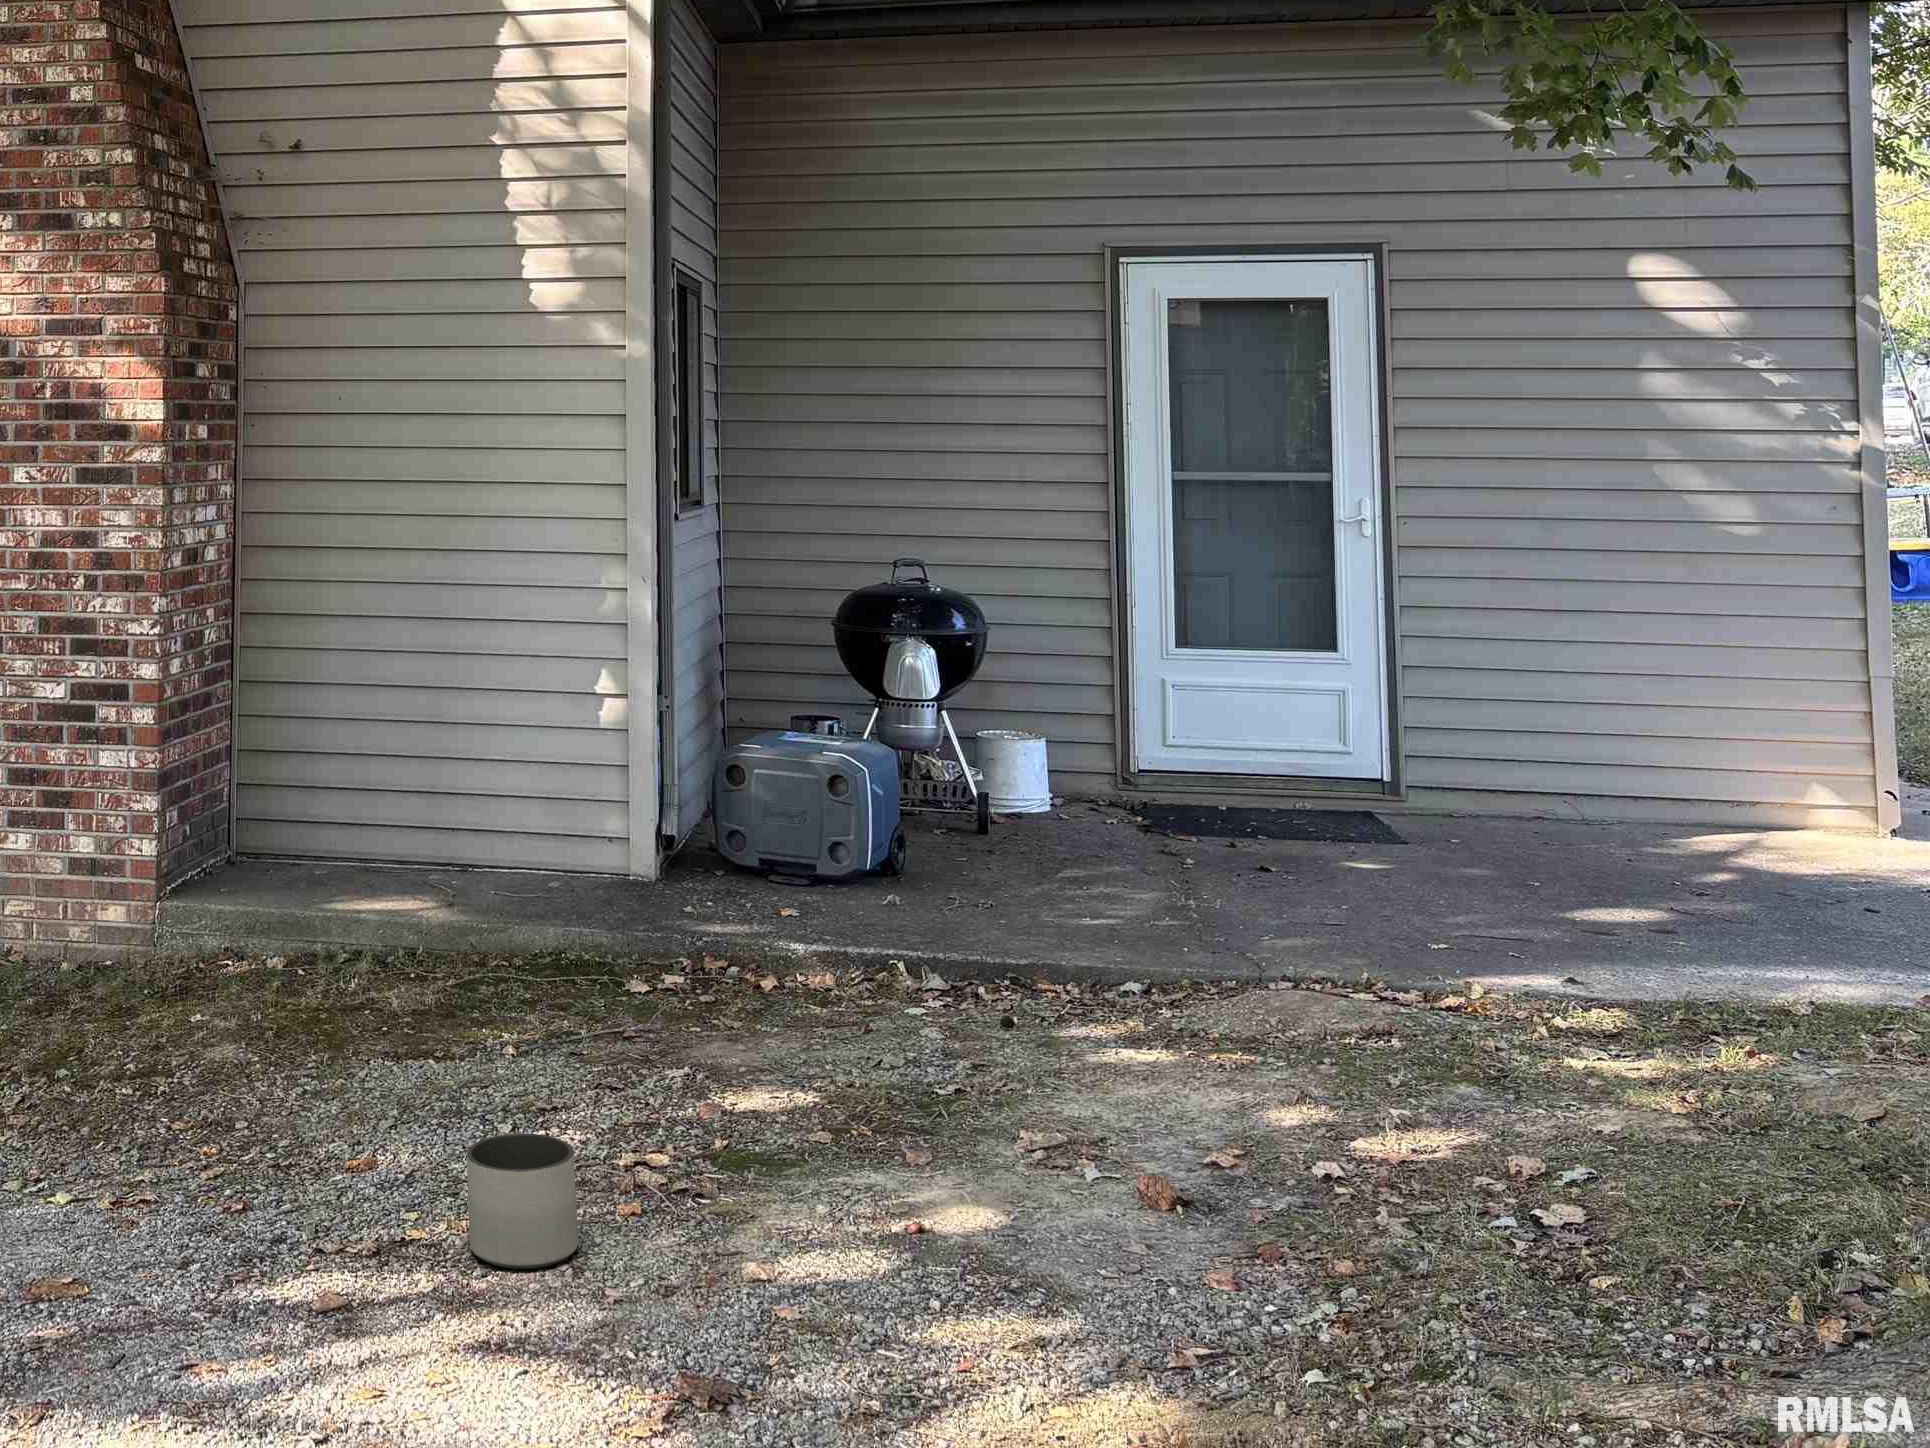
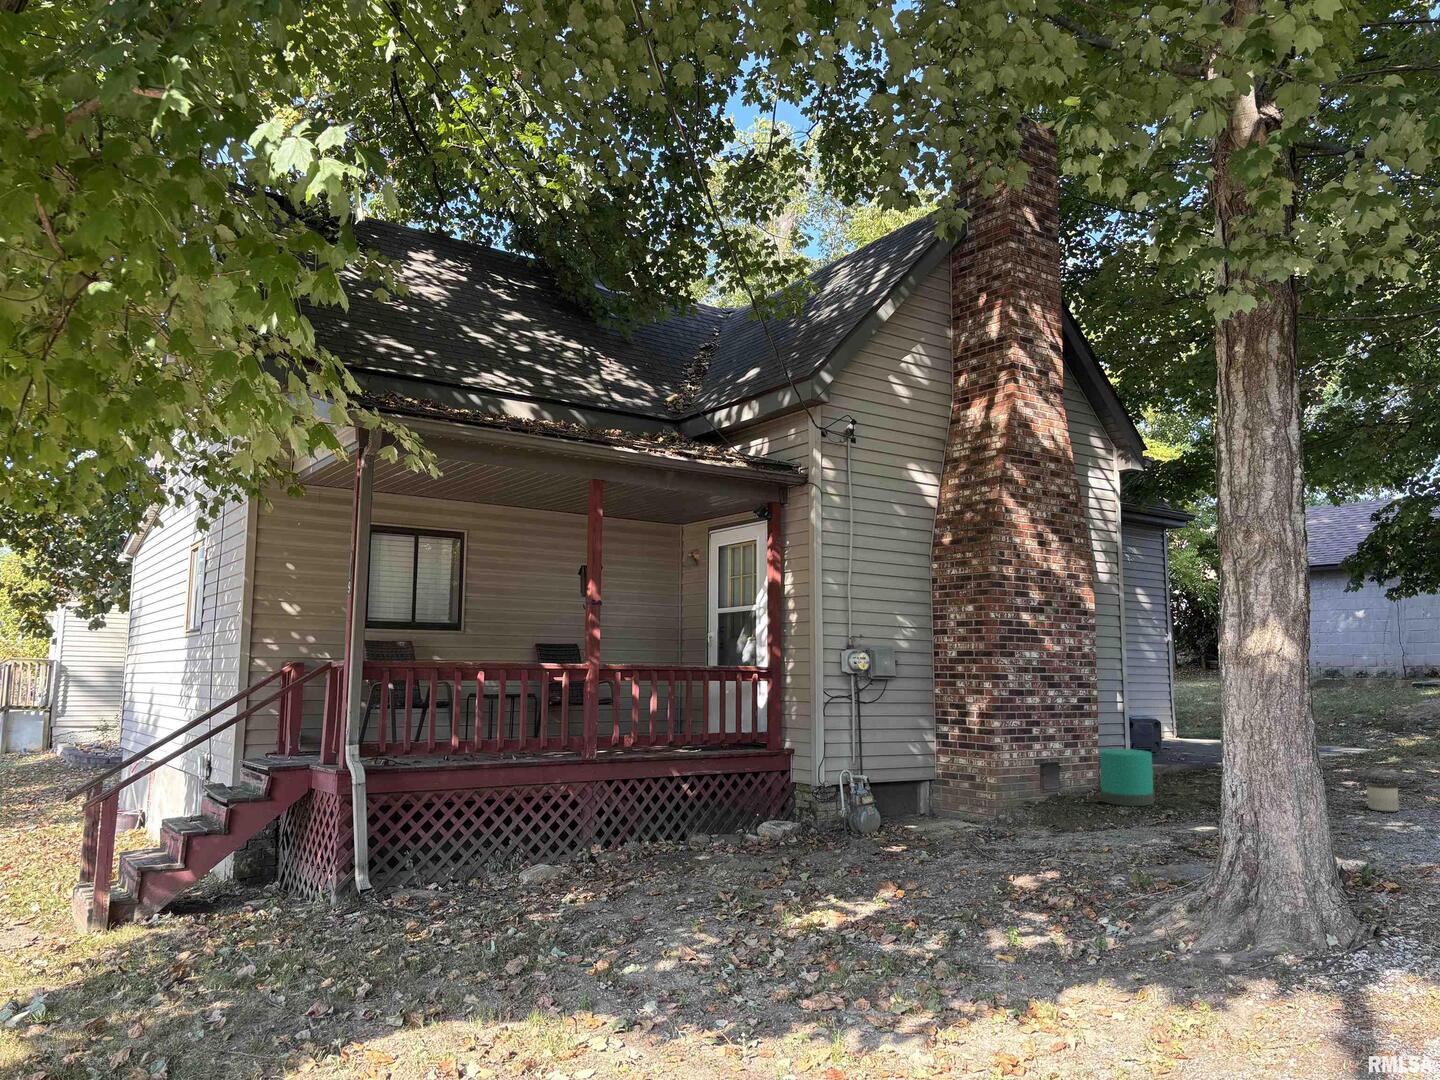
trash can: none [55,848,214,1041] -> present [1100,749,1154,806]

